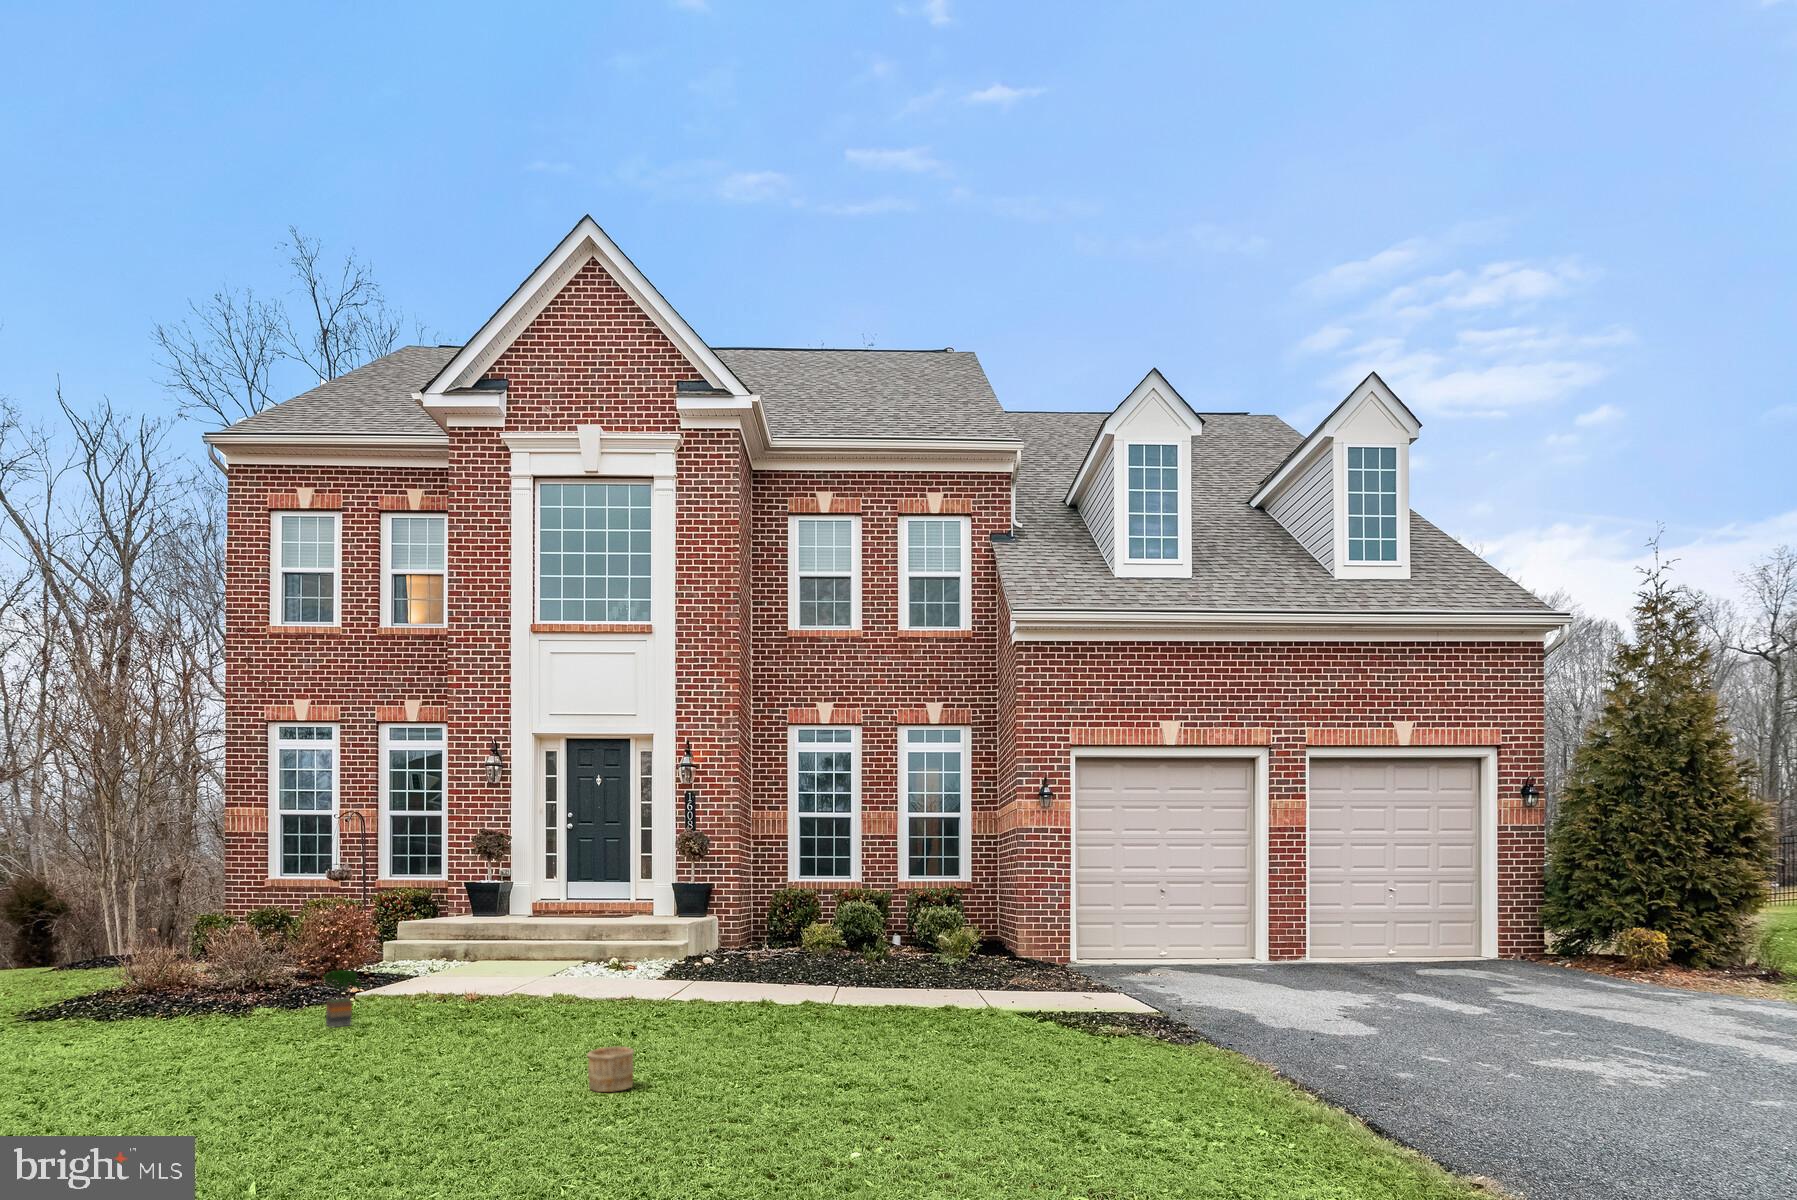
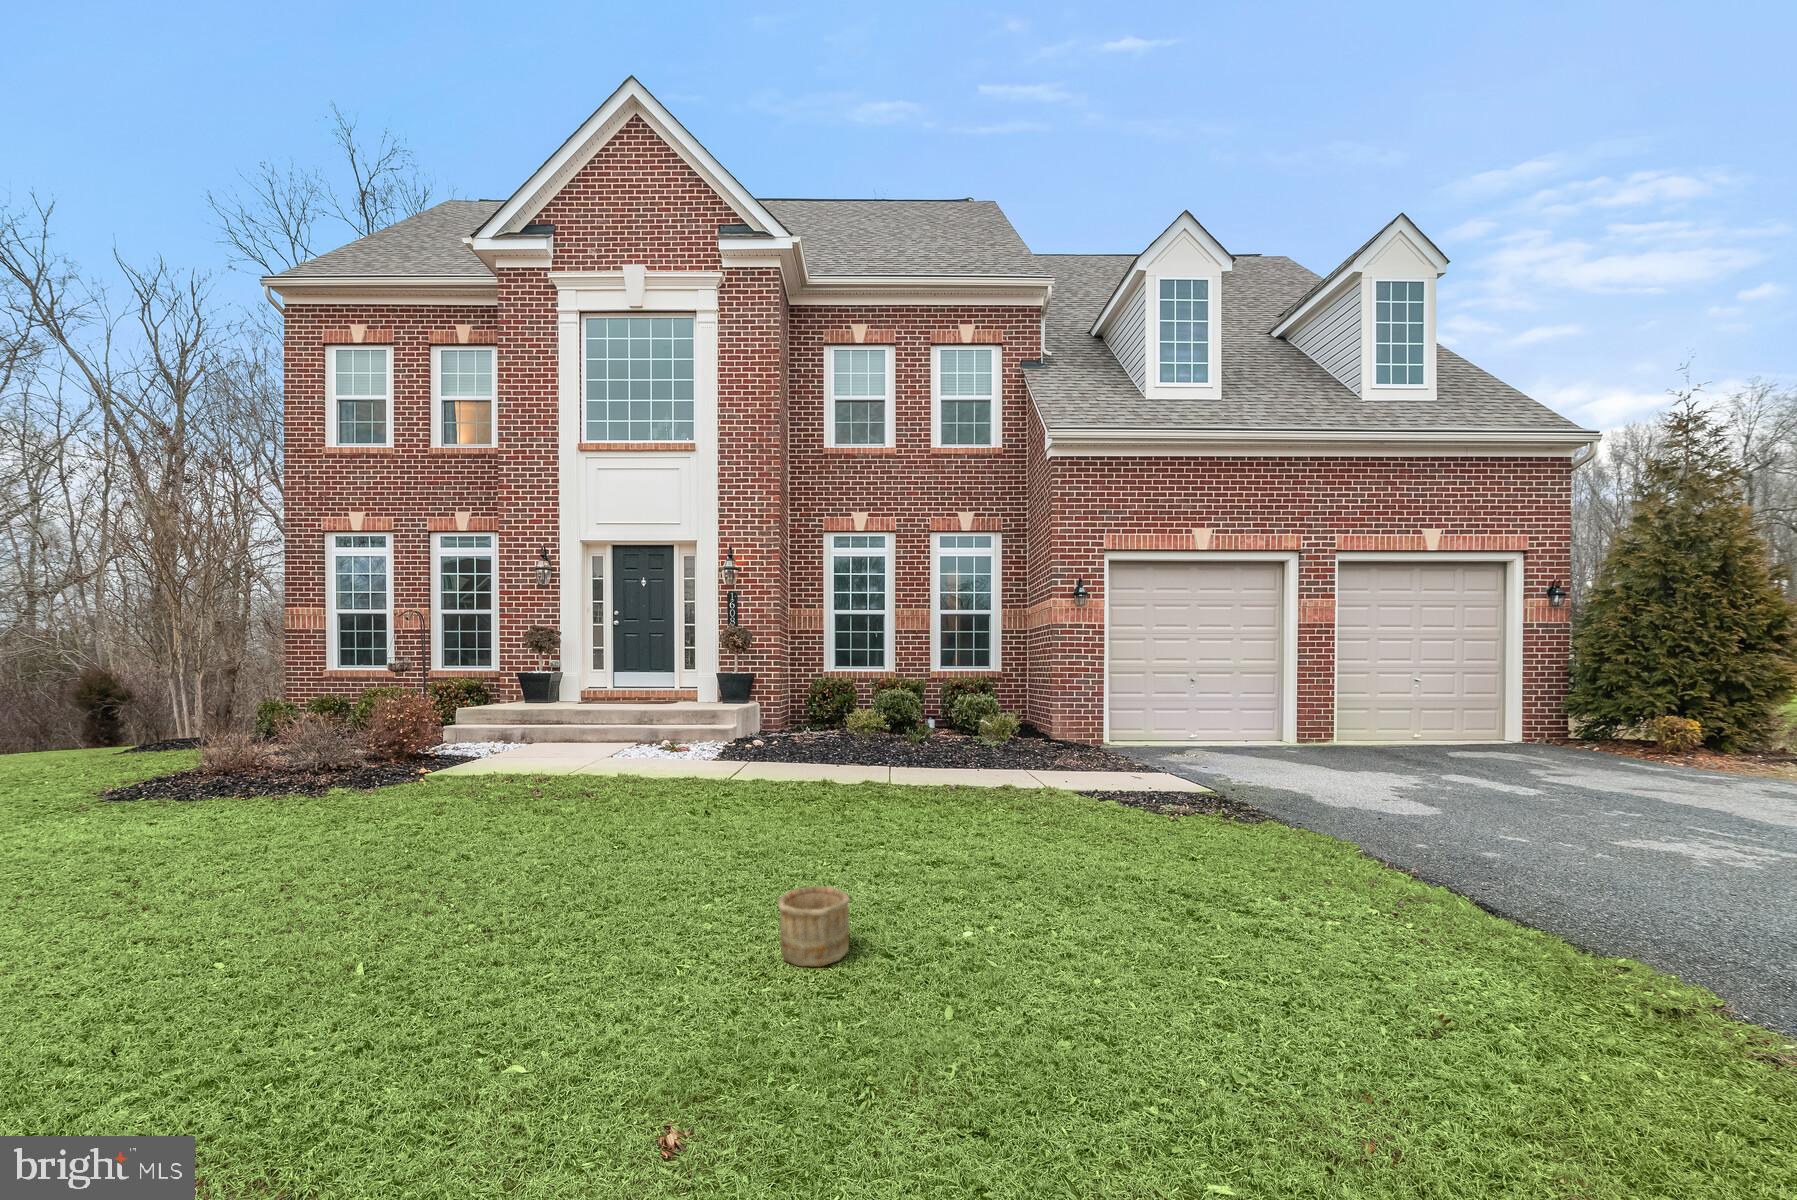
potted tree: present [323,970,361,1027] -> none [348,765,406,839]

